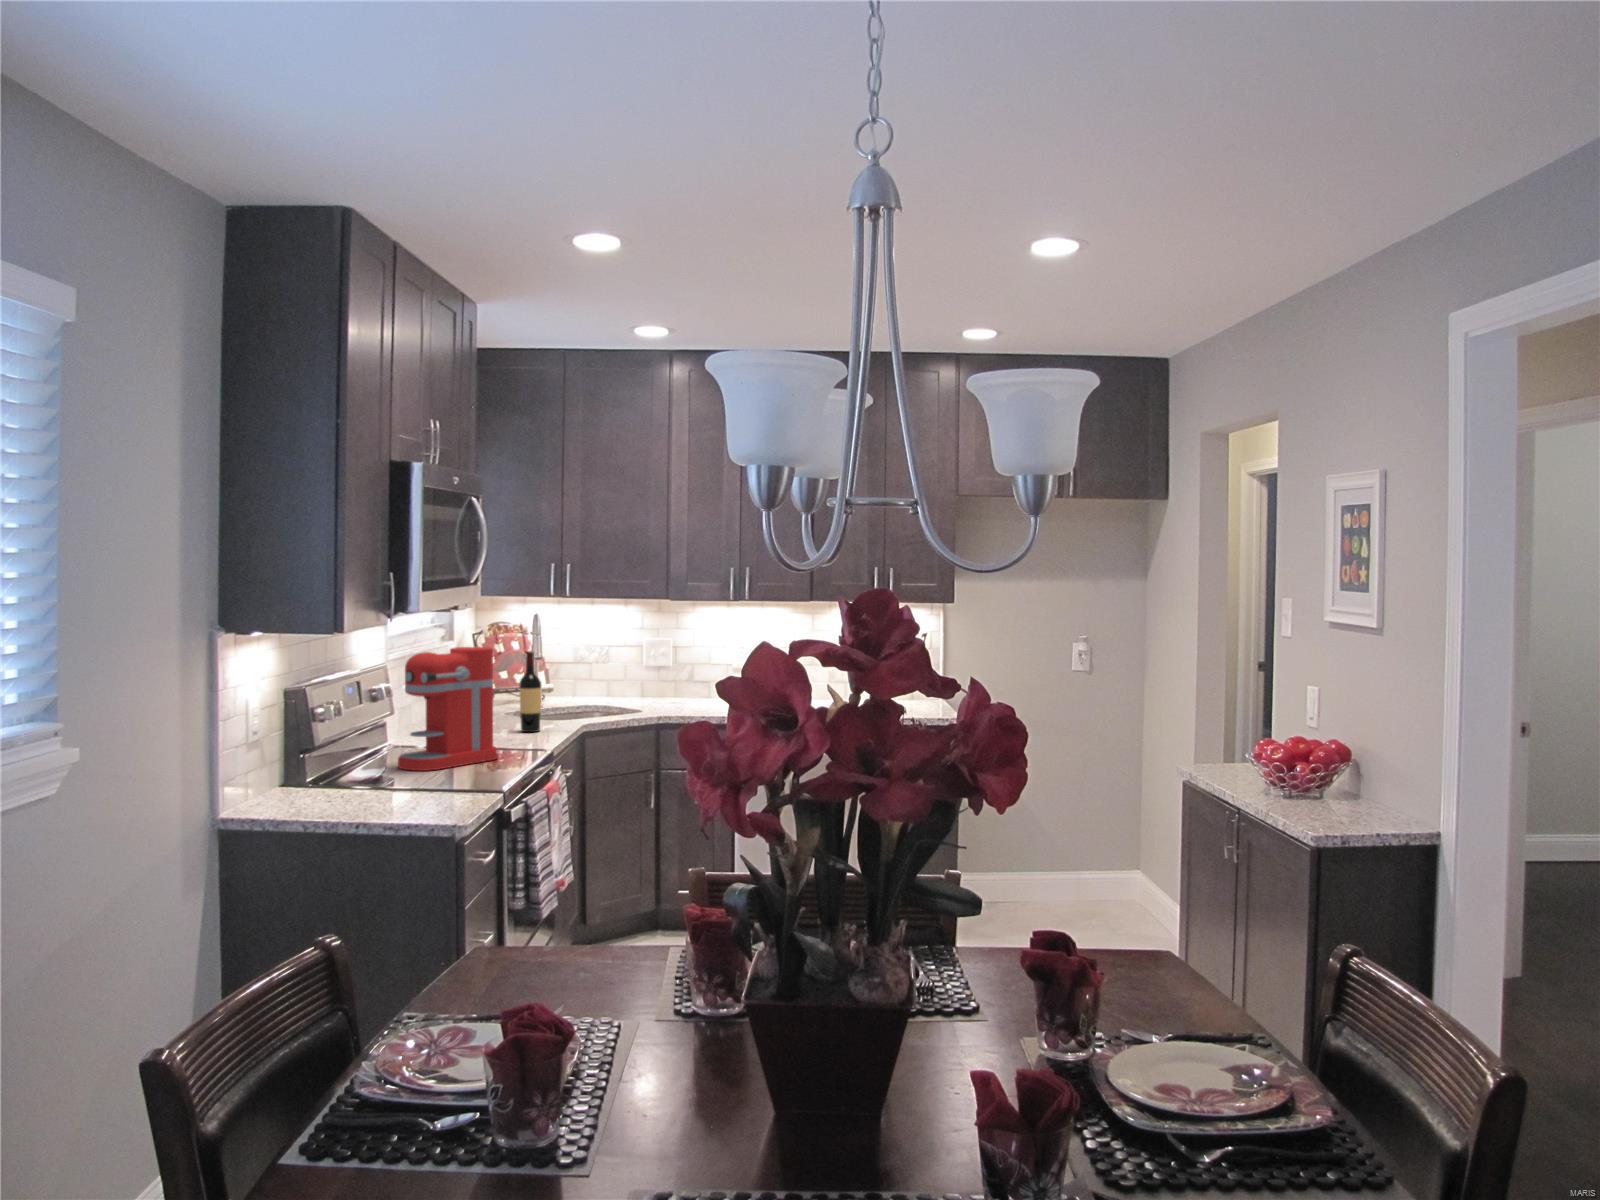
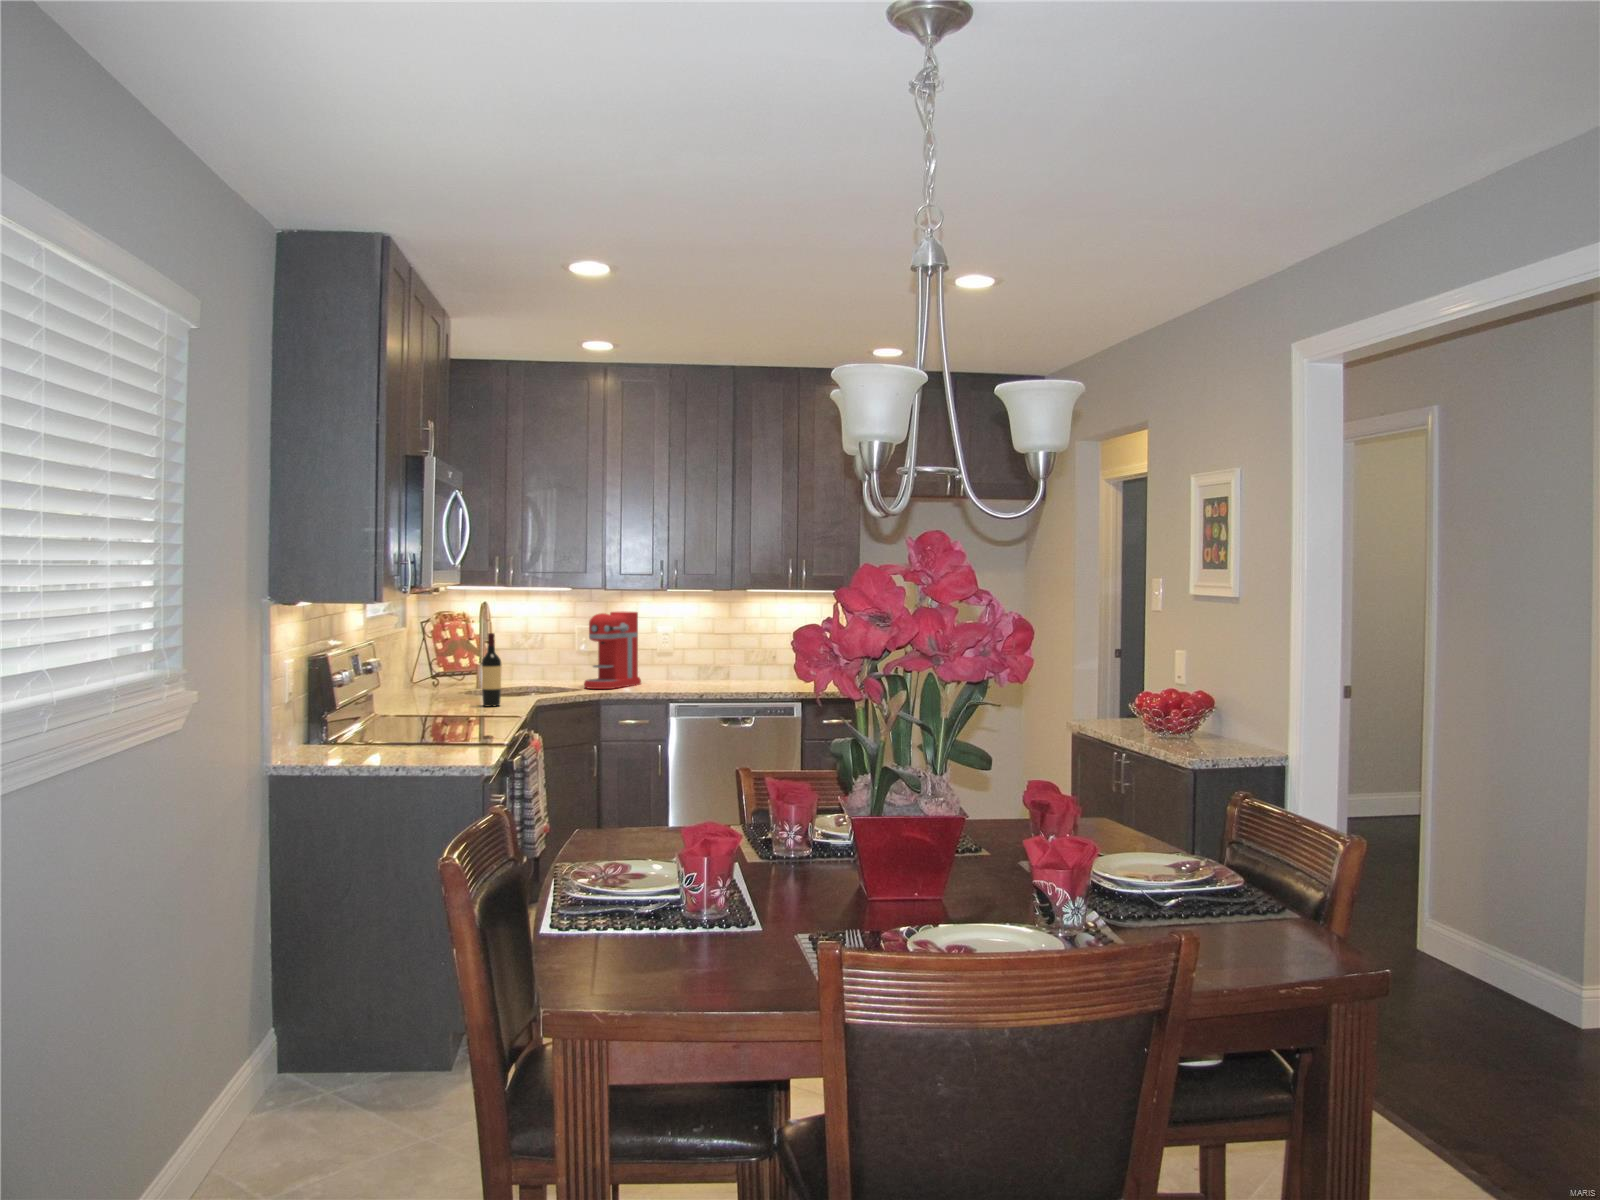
coffee maker: present [398,647,497,771] -> present [584,612,641,689]

